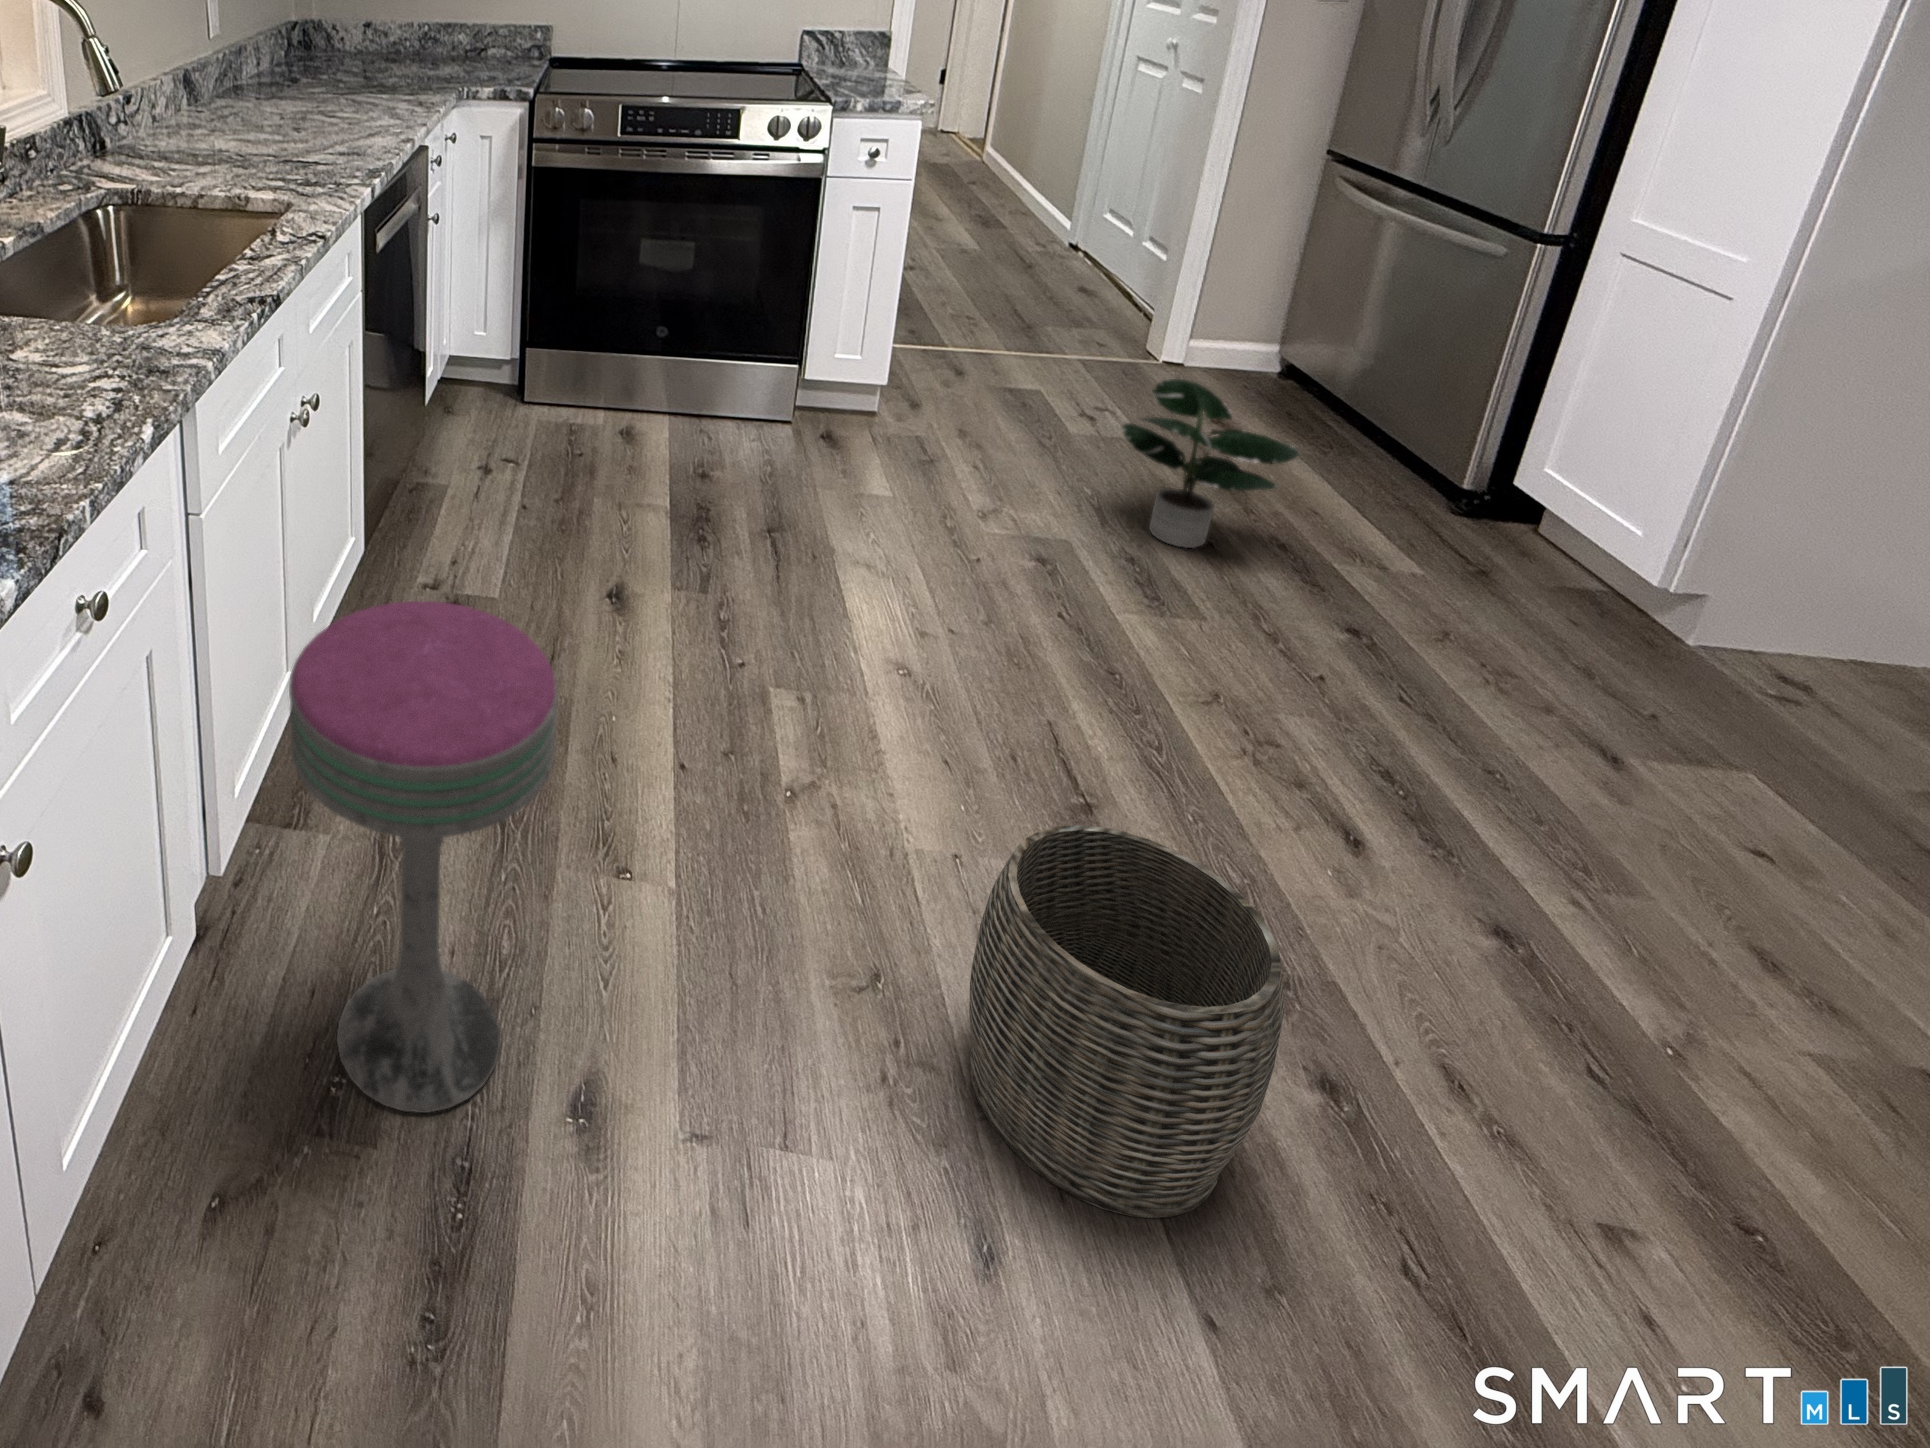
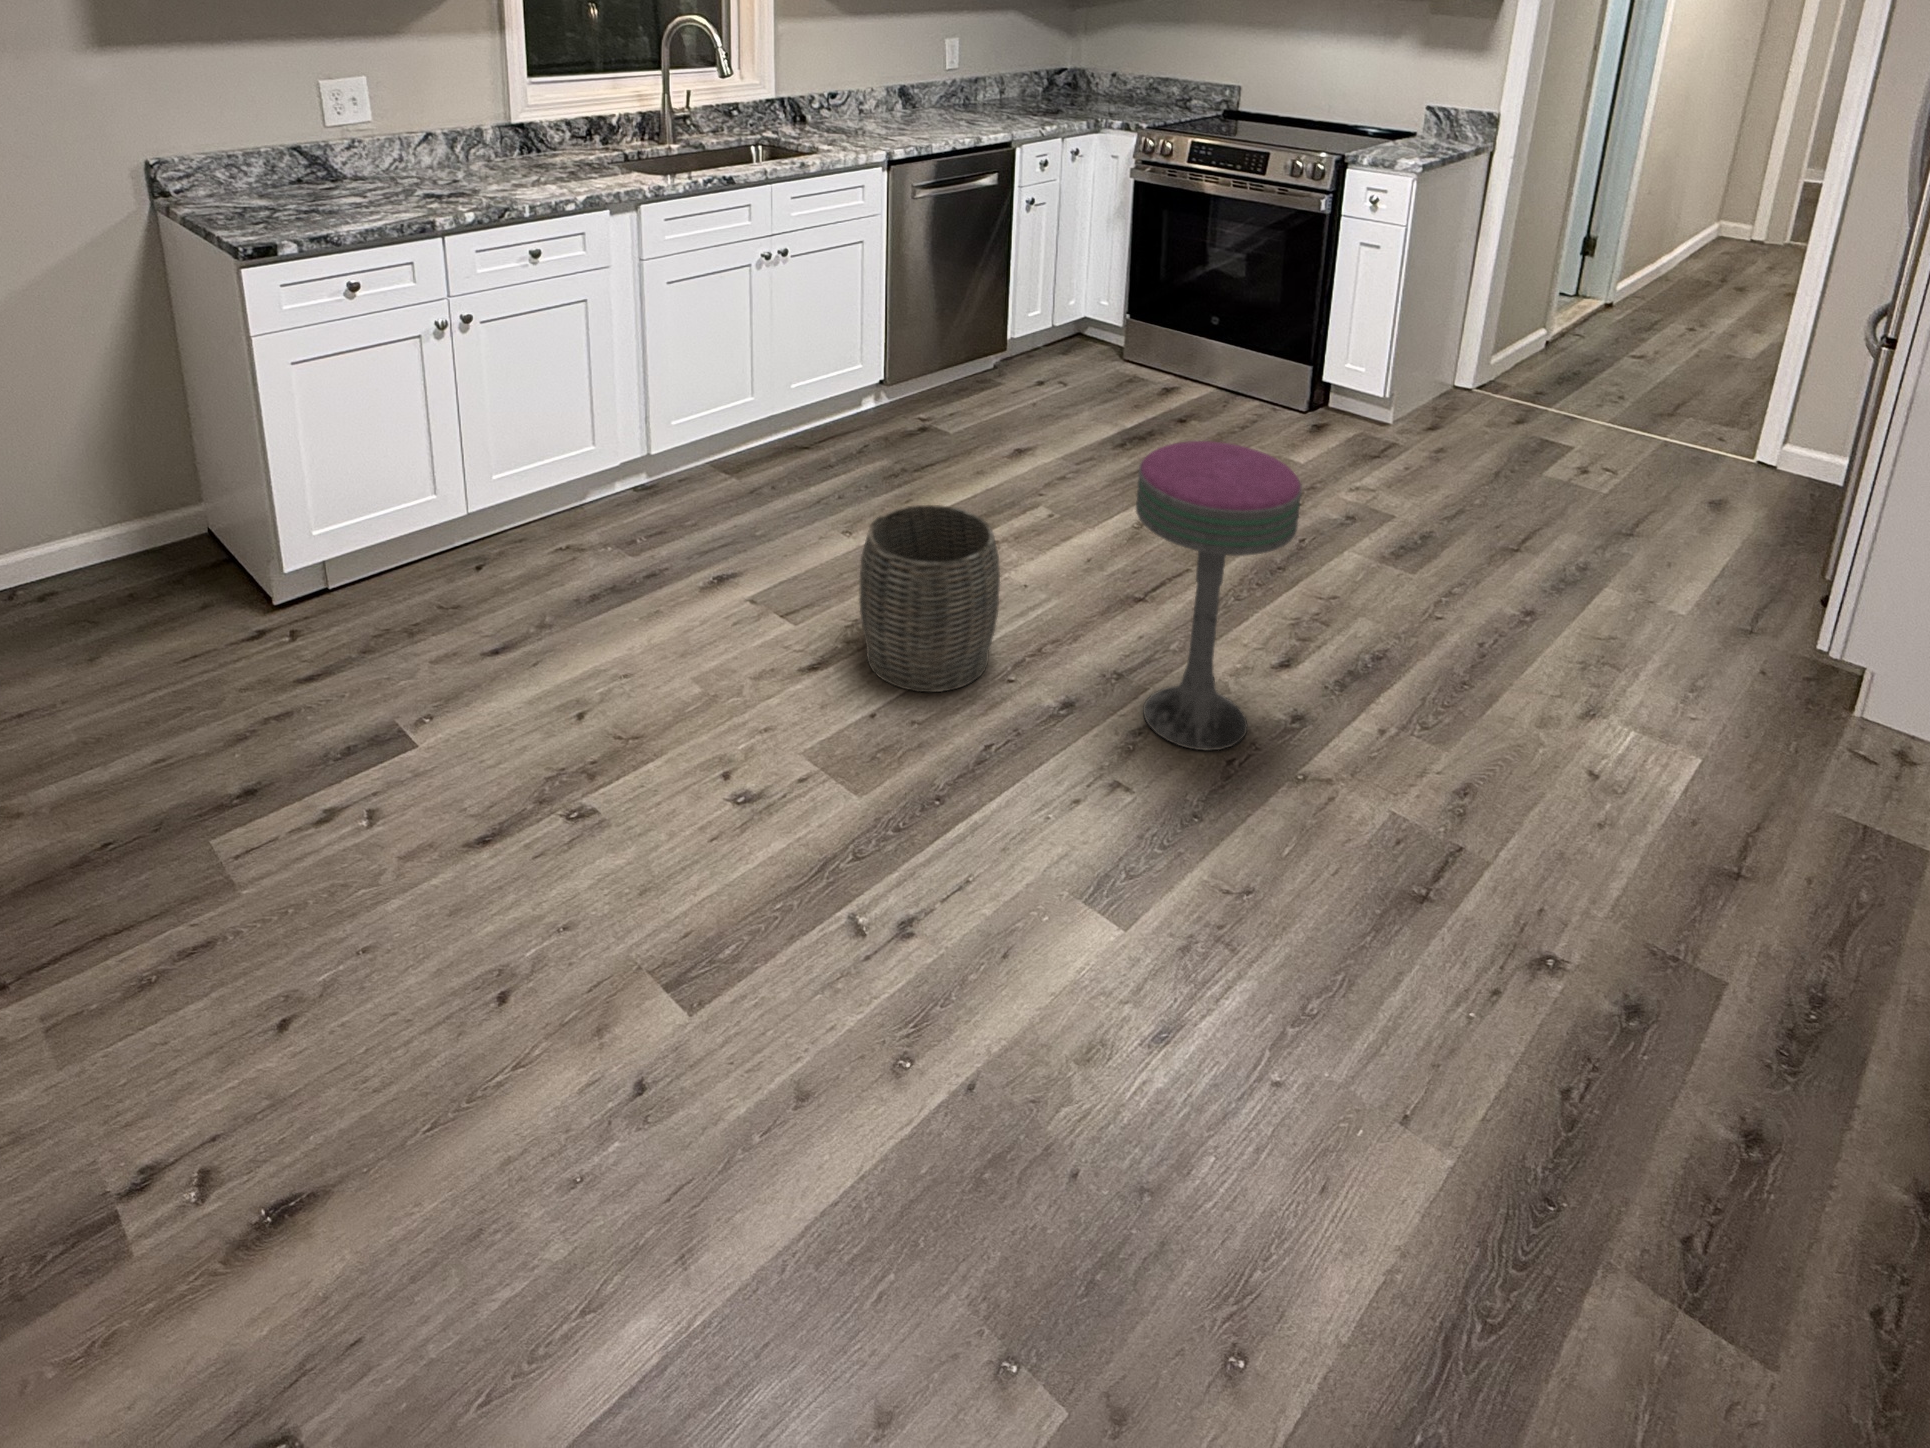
potted plant: present [1122,379,1299,548] -> none [1446,407,1575,544]
bar stool: present [289,601,558,1113] -> present [1136,441,1302,751]

